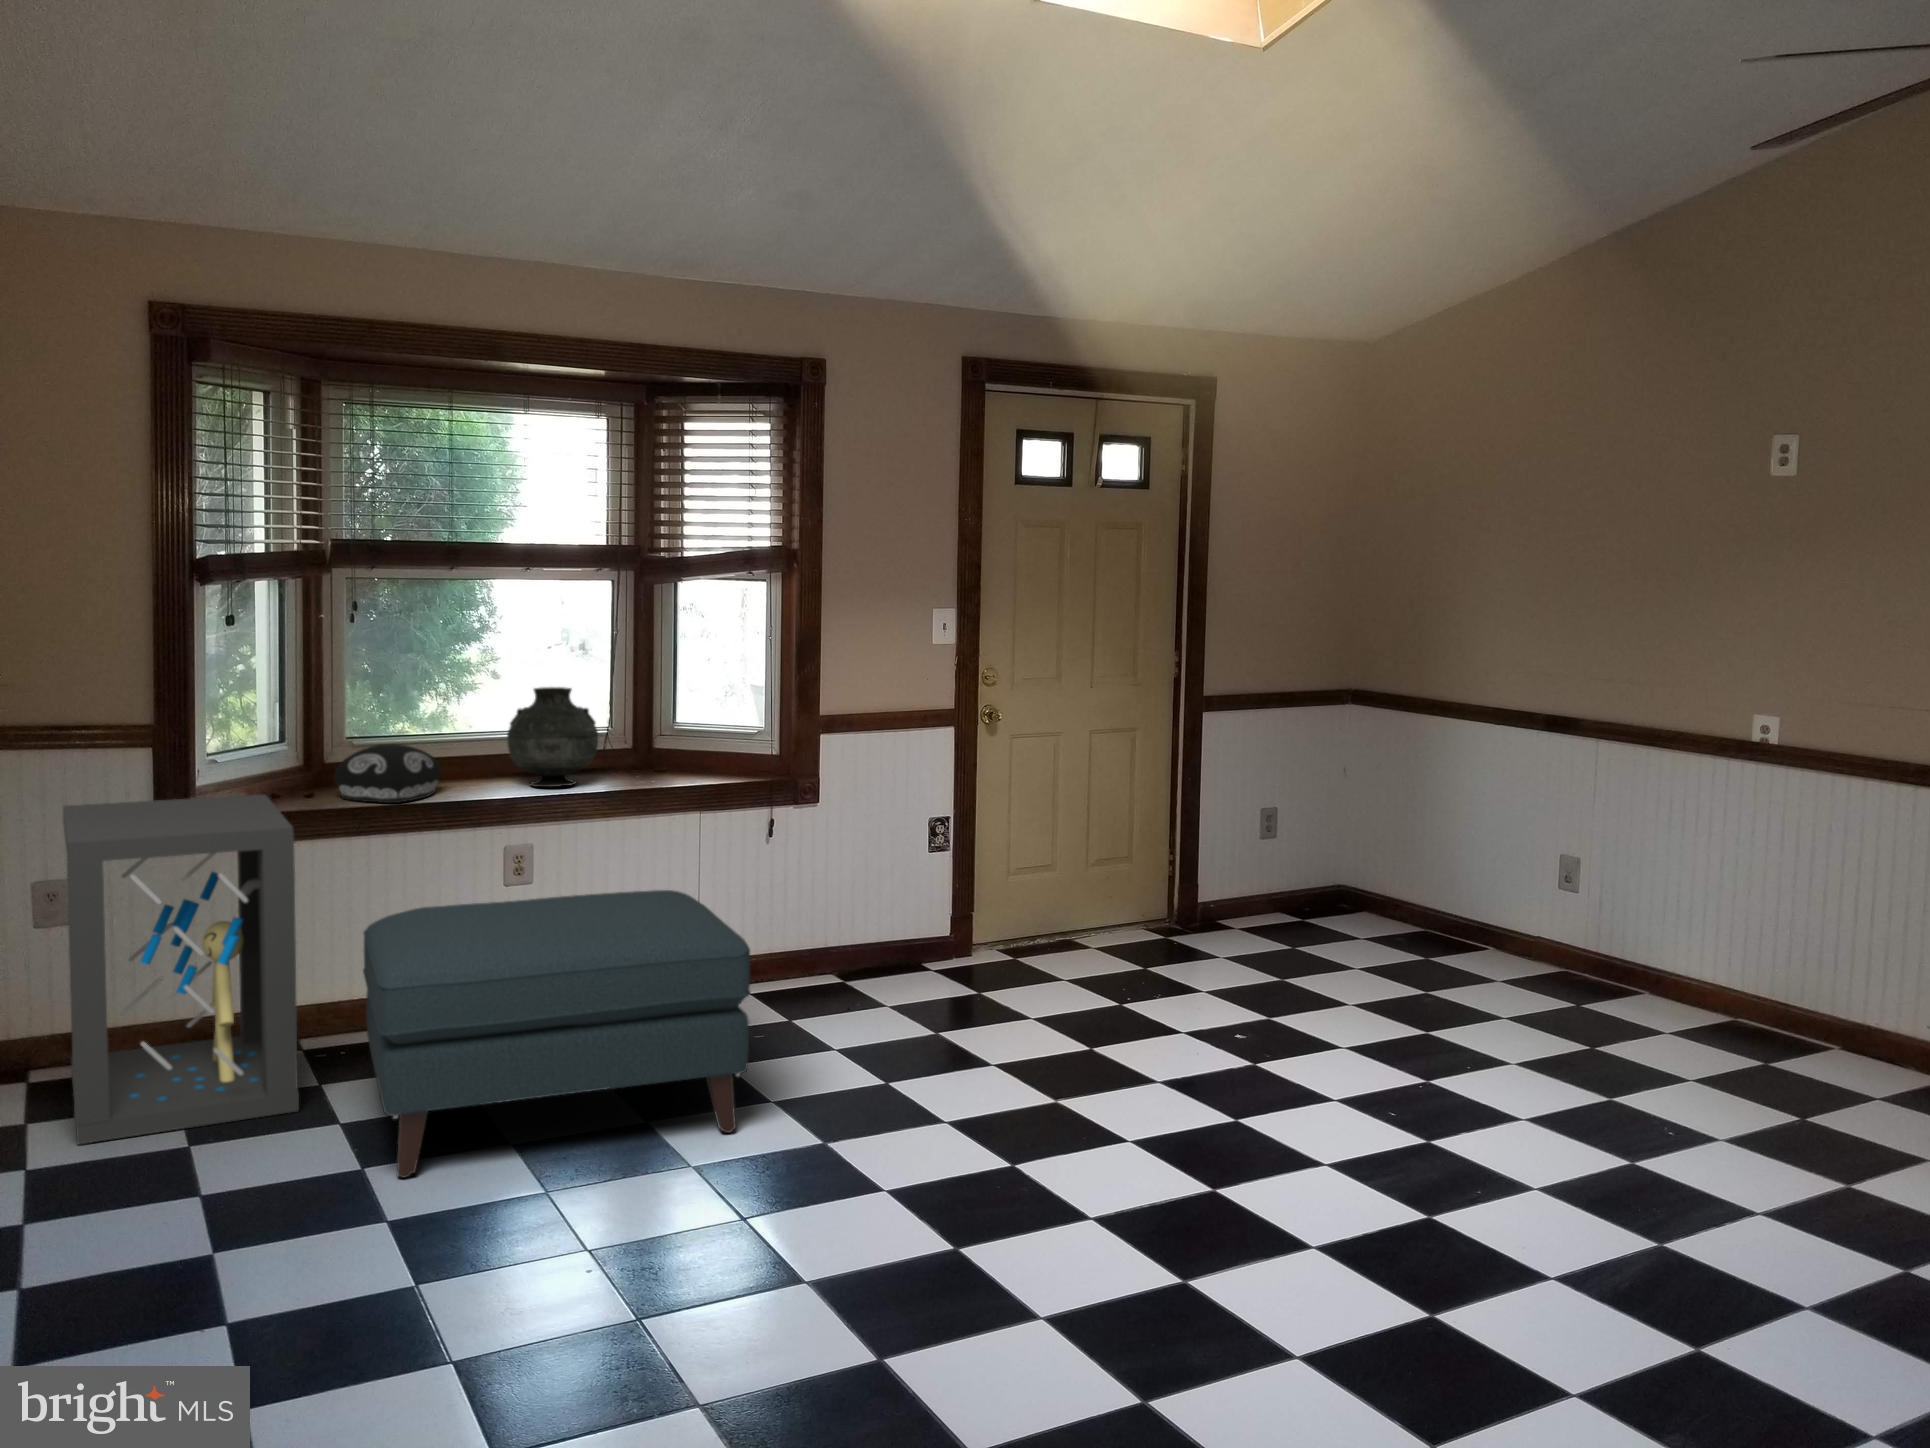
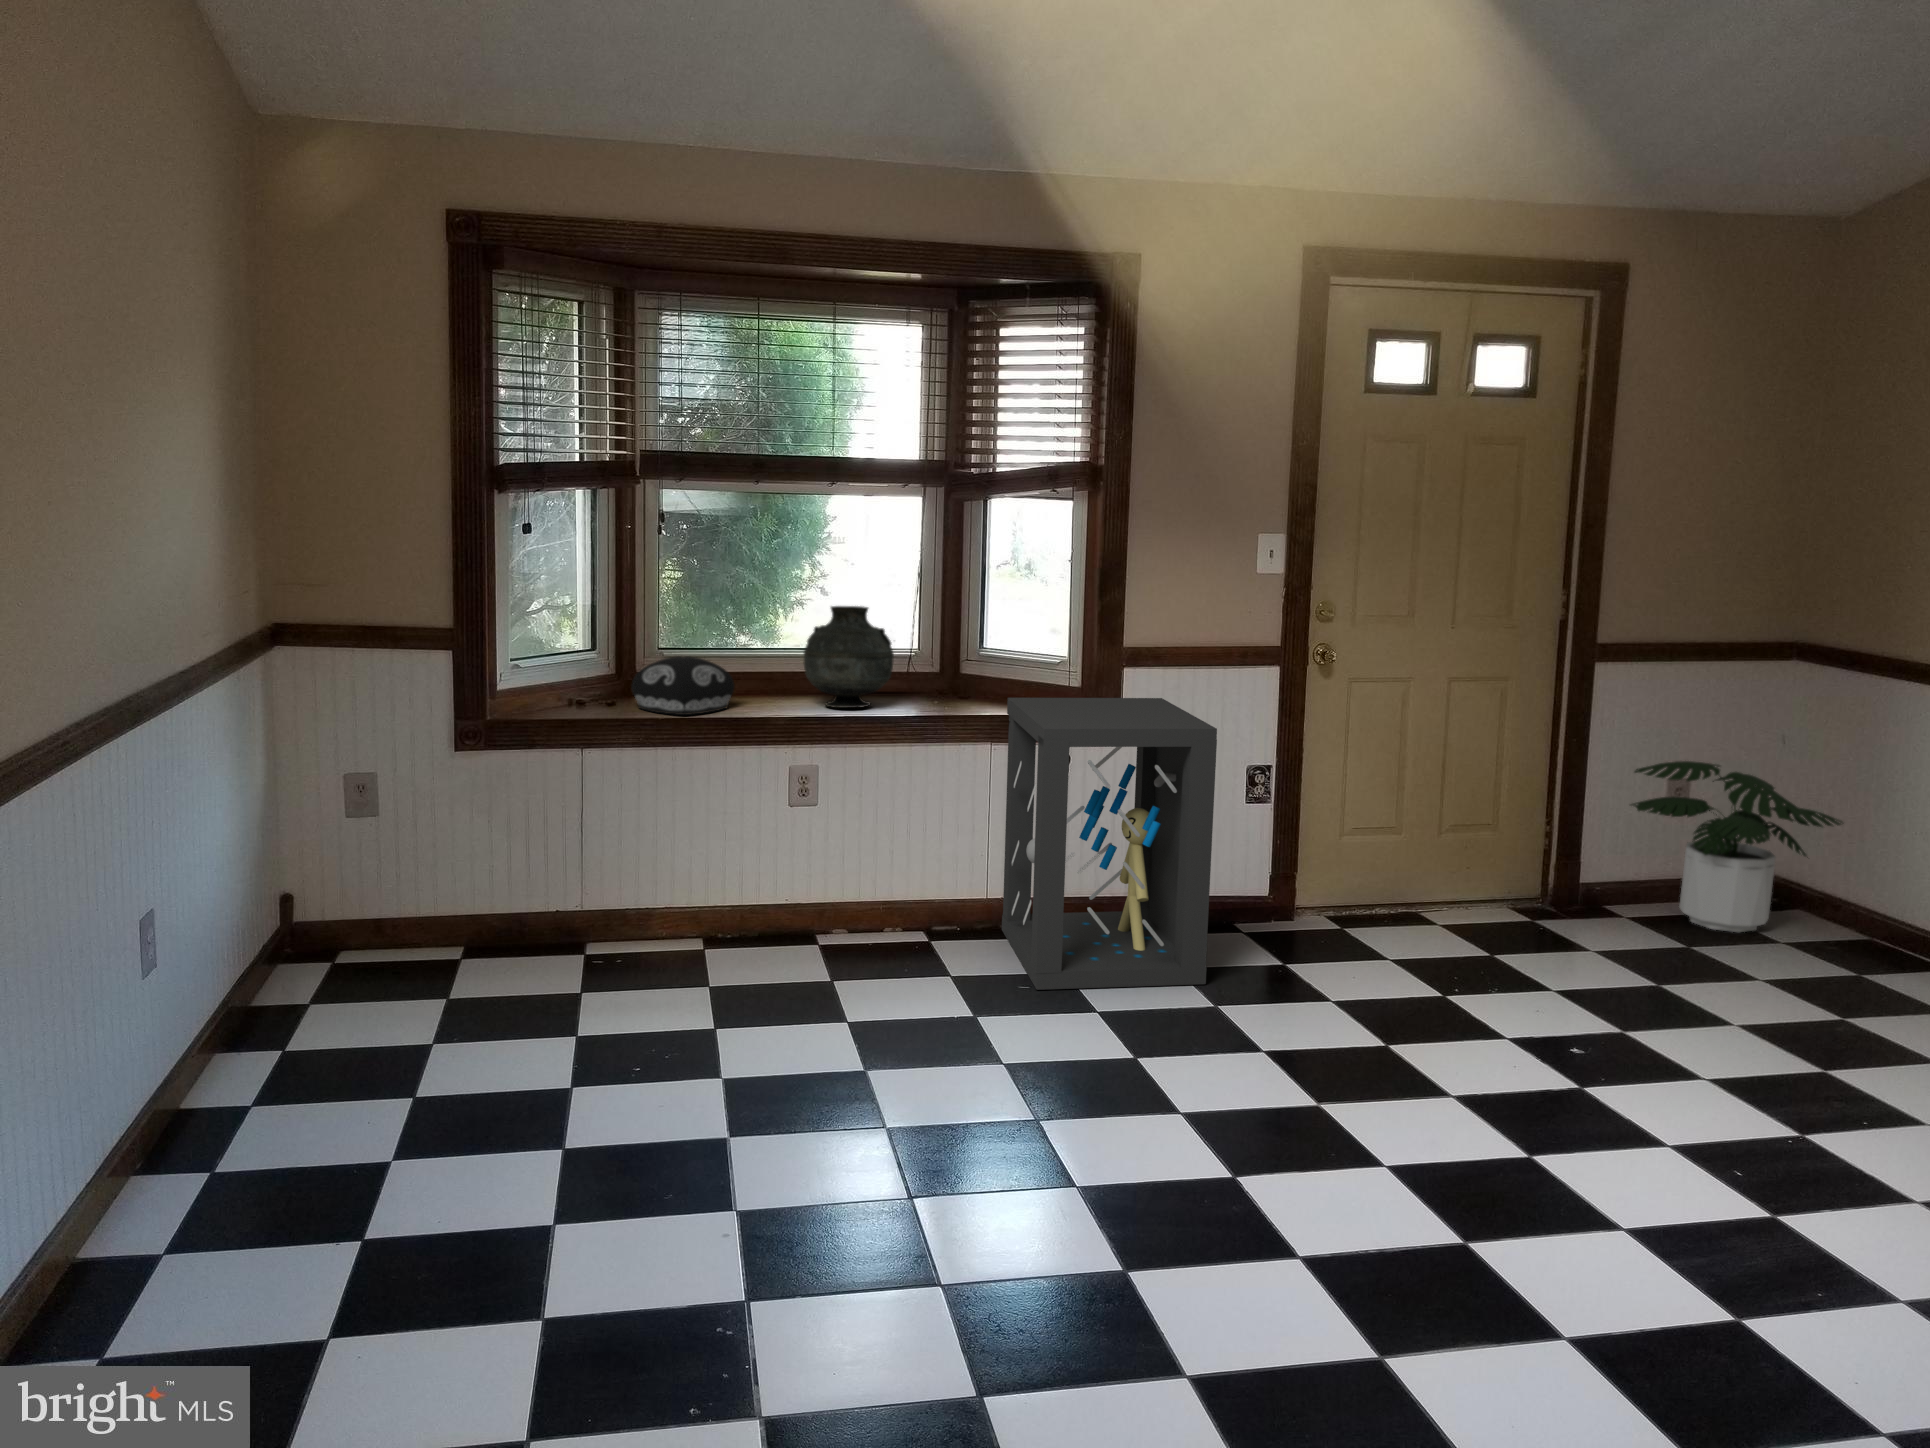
potted plant: none [1239,793,1403,934] -> present [1631,761,1842,932]
storage cabinet: present [63,794,299,1144] -> present [1002,698,1217,990]
ottoman: present [363,890,750,1178] -> none [571,822,962,1098]

